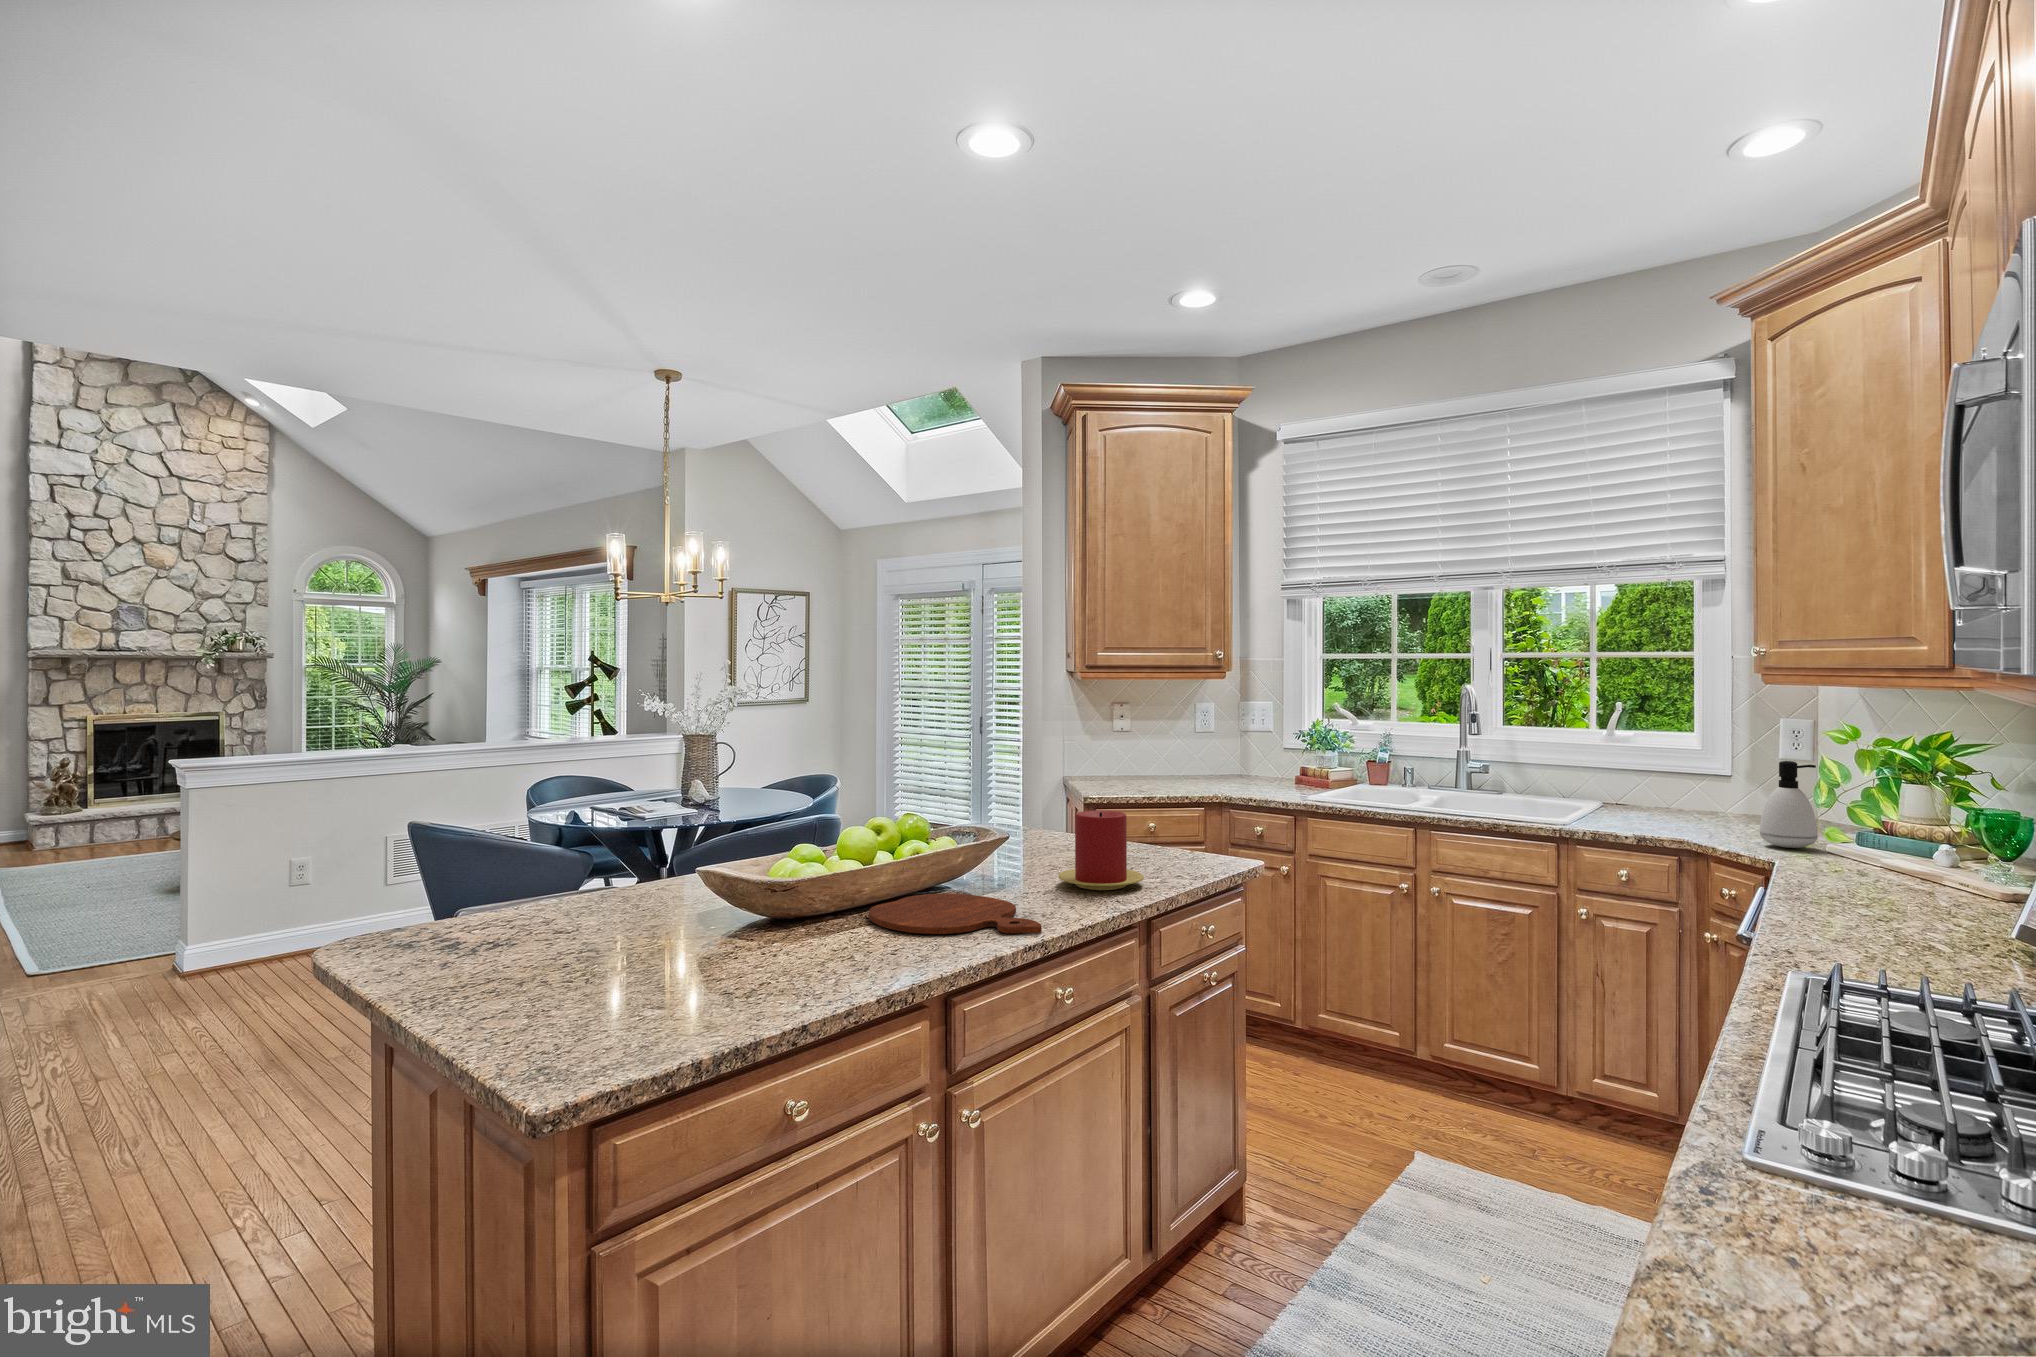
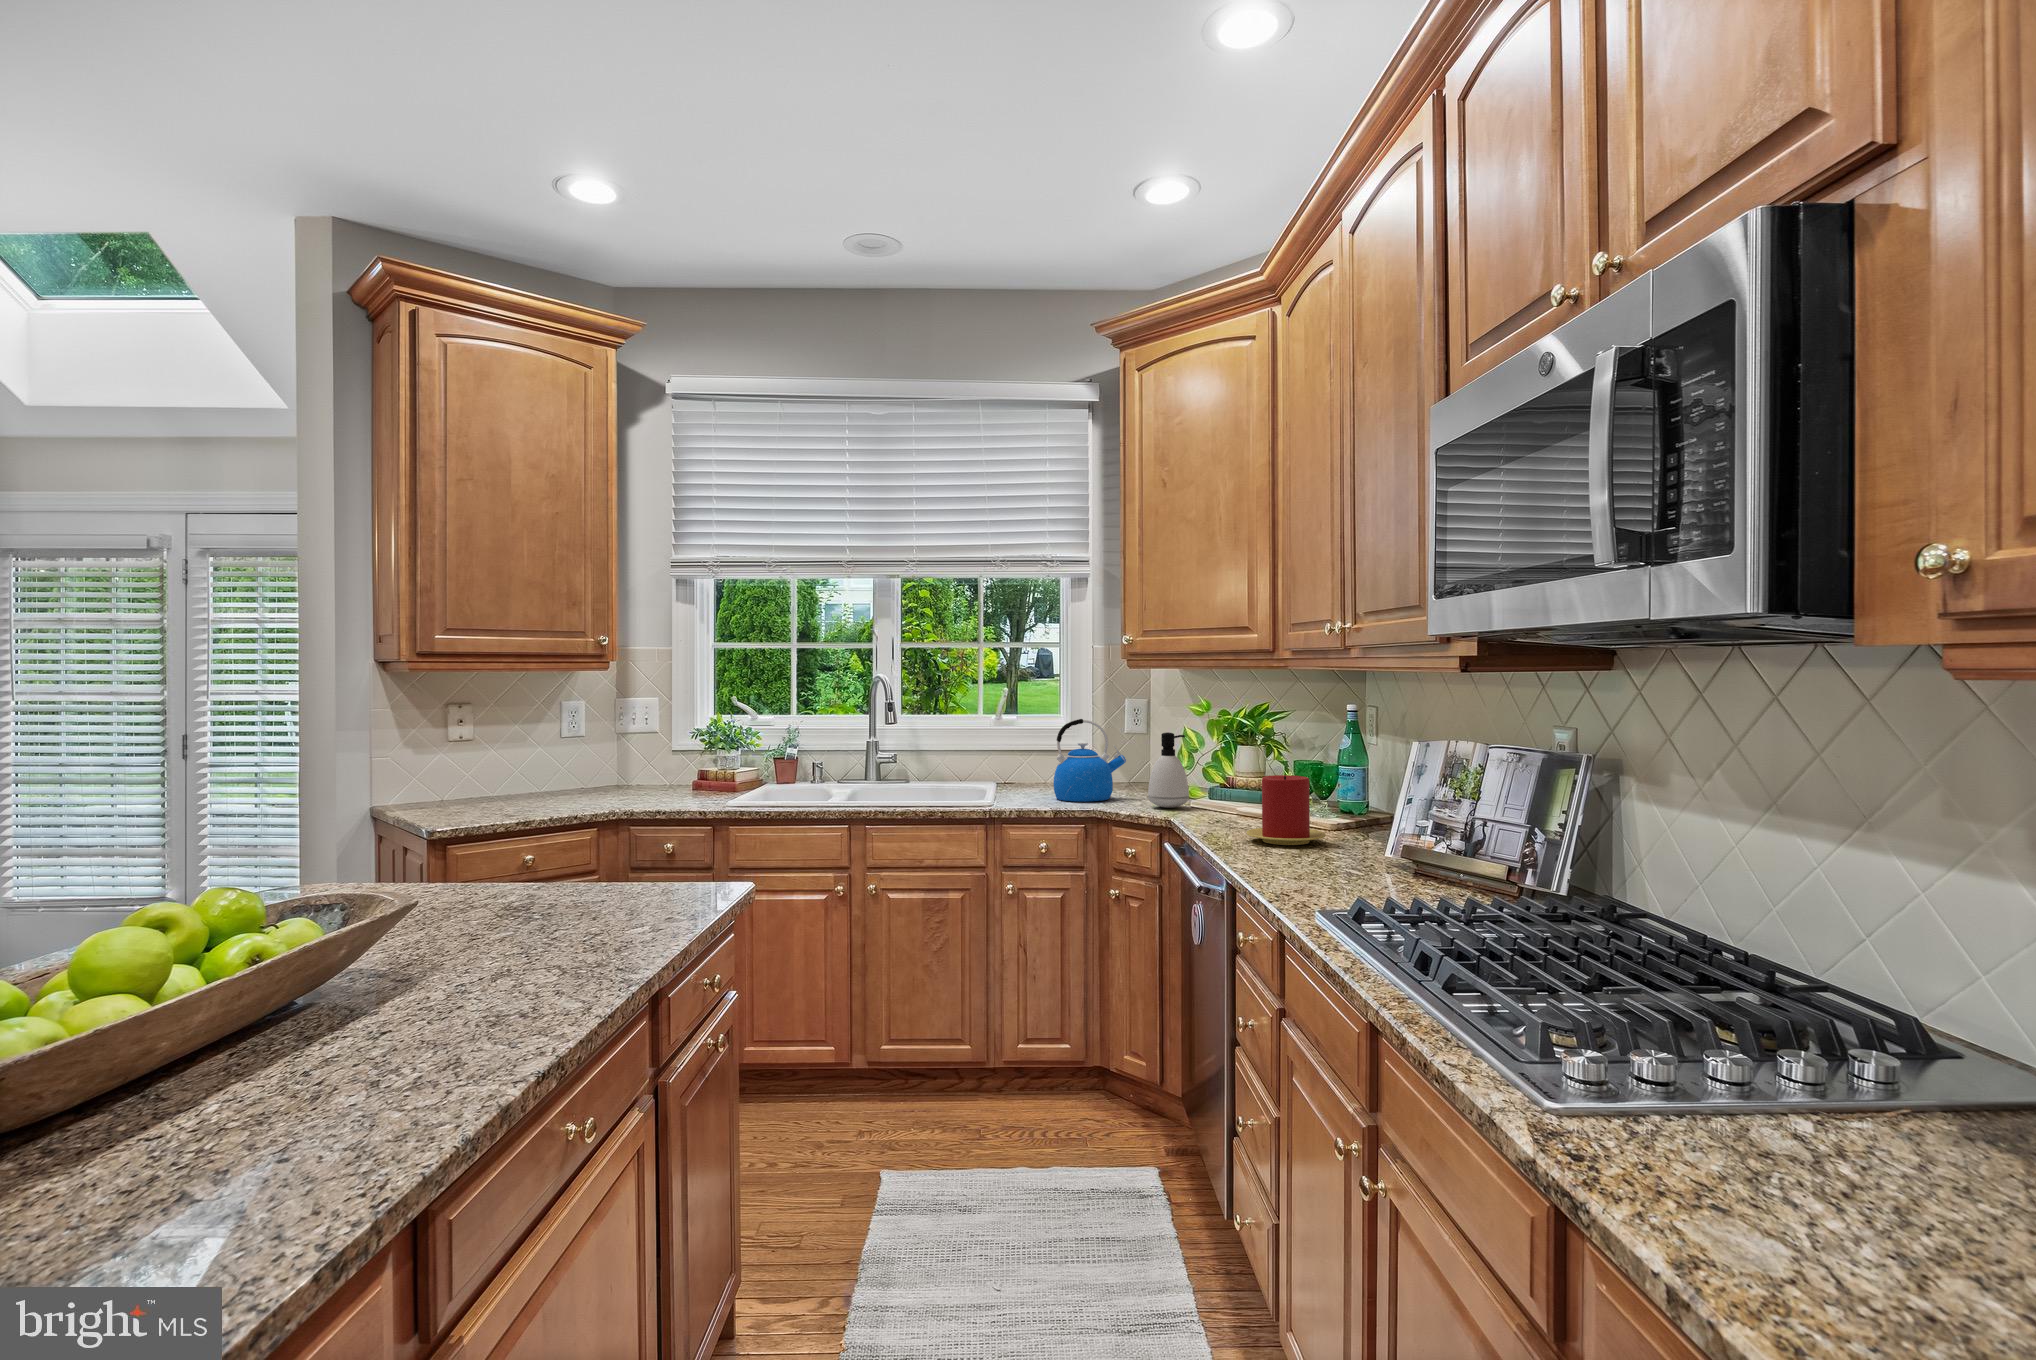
kettle: none [1651,740,1749,832] -> present [1054,719,1126,802]
candle: present [1058,810,1144,890] -> present [1247,775,1326,845]
cutting board: present [869,894,1042,934] -> none [208,989,570,1082]

